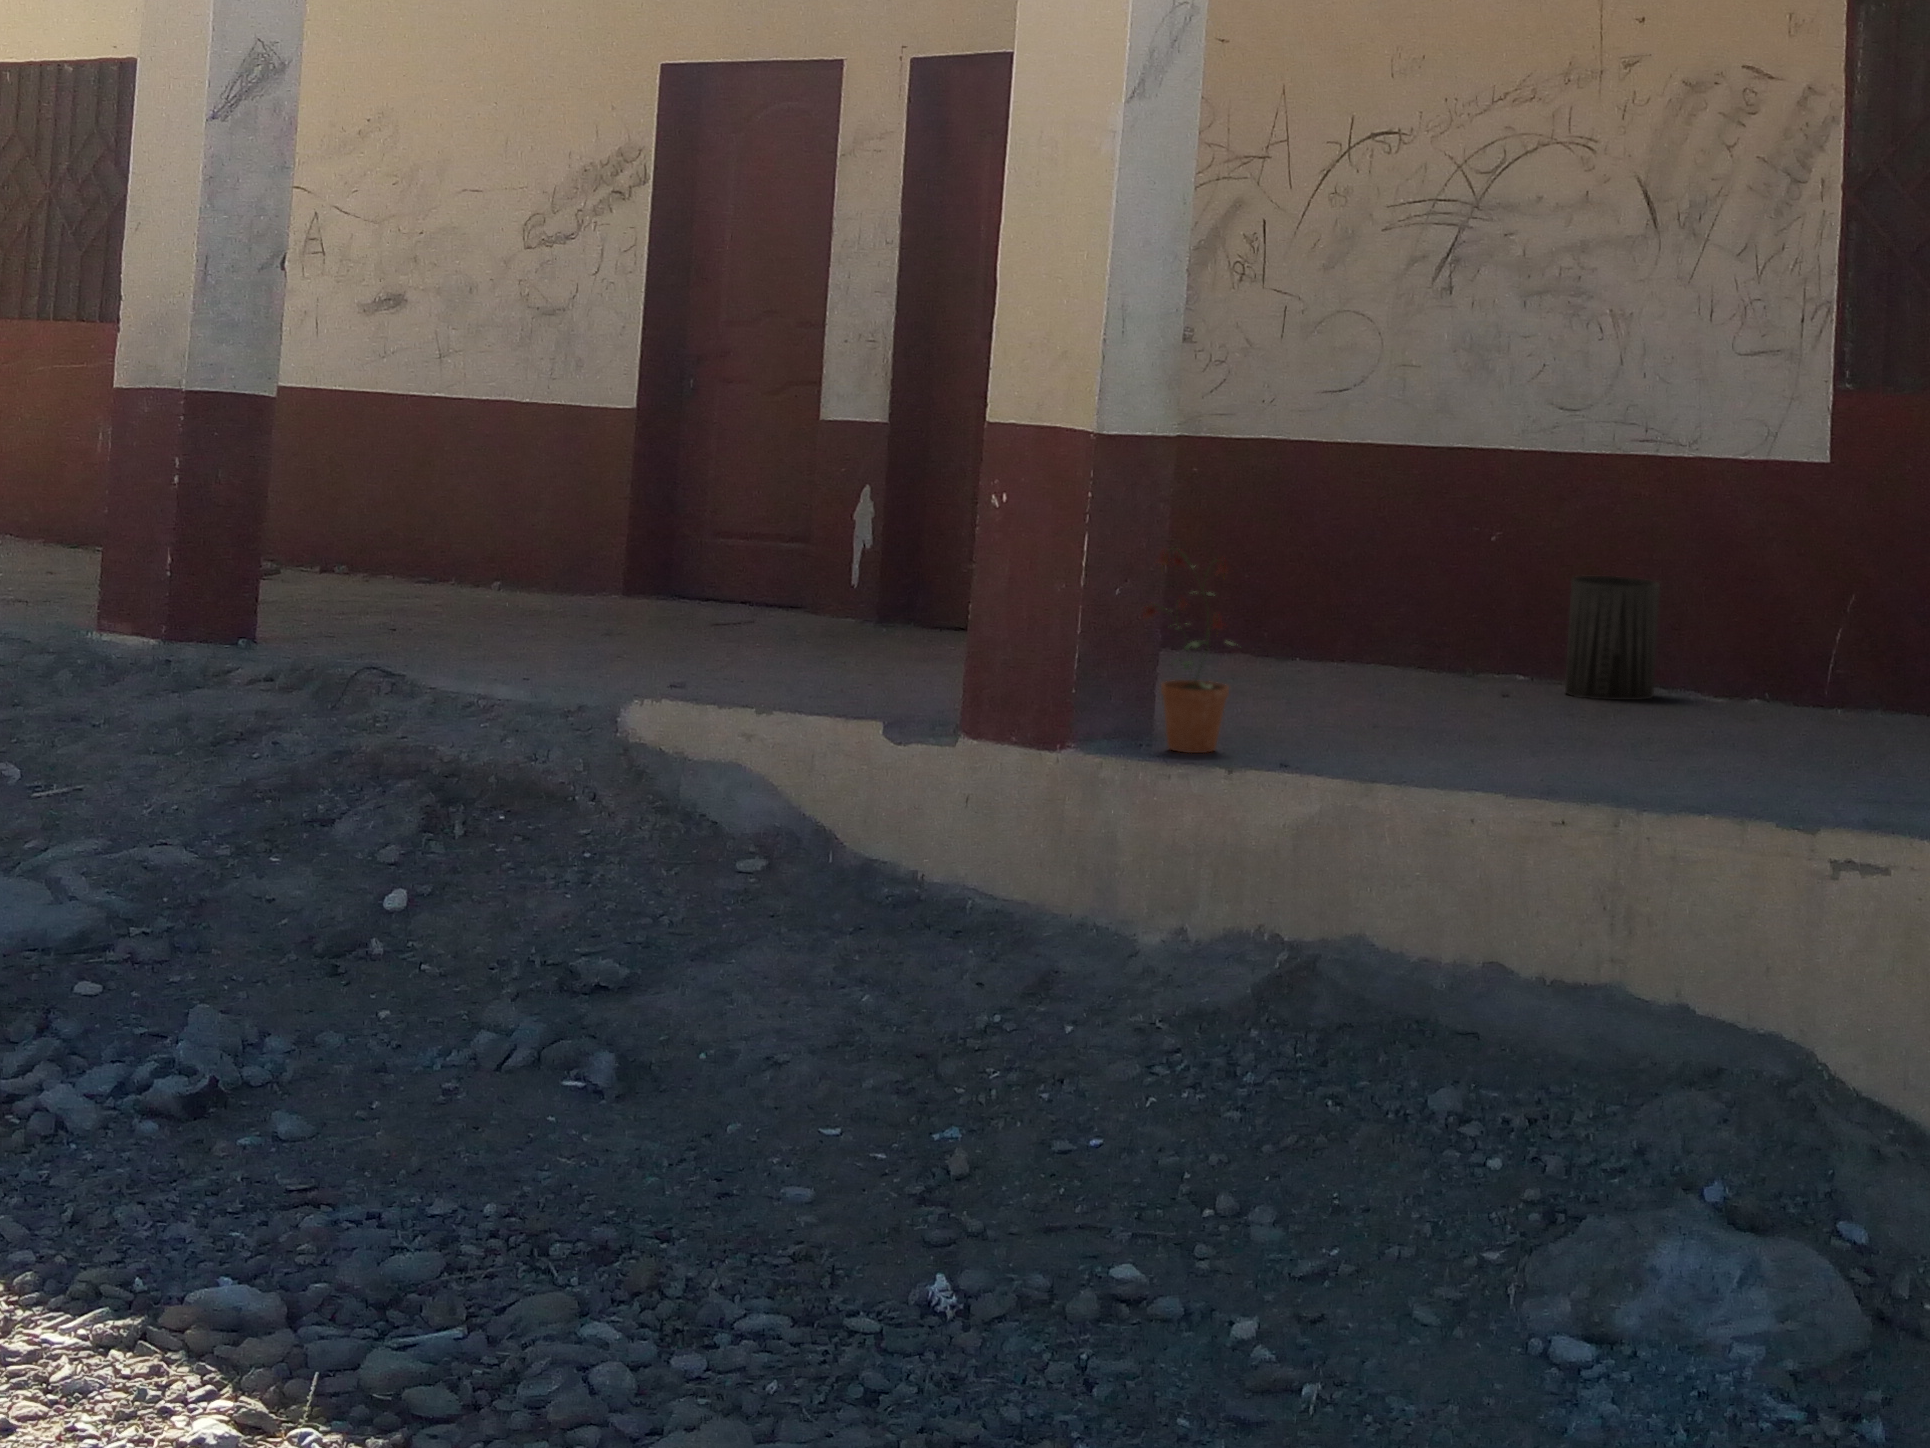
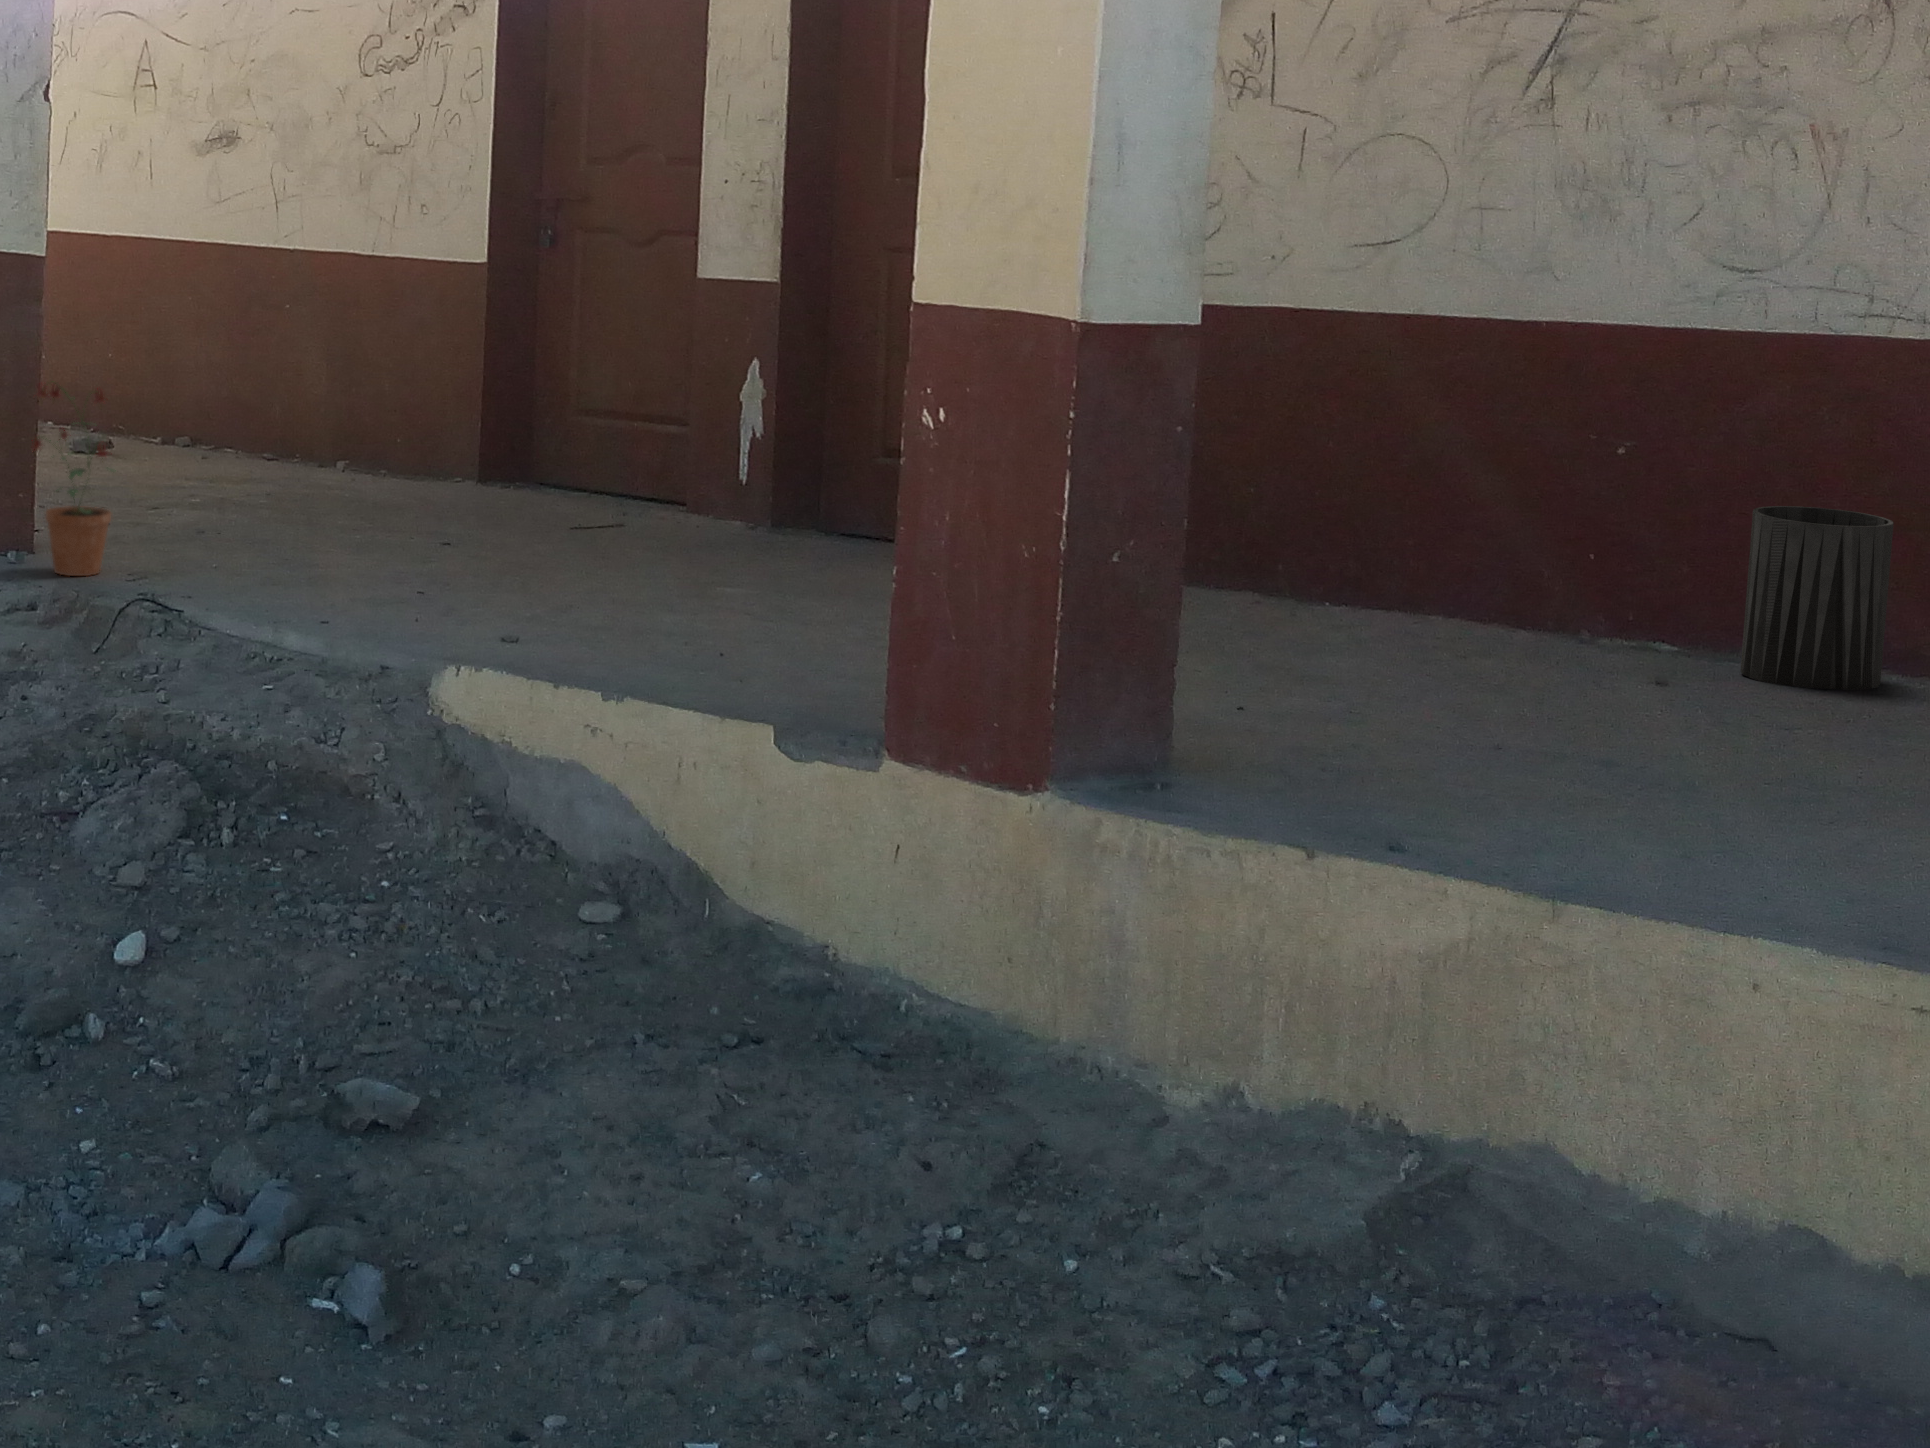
potted plant: present [1143,549,1236,753] -> present [32,381,116,576]

